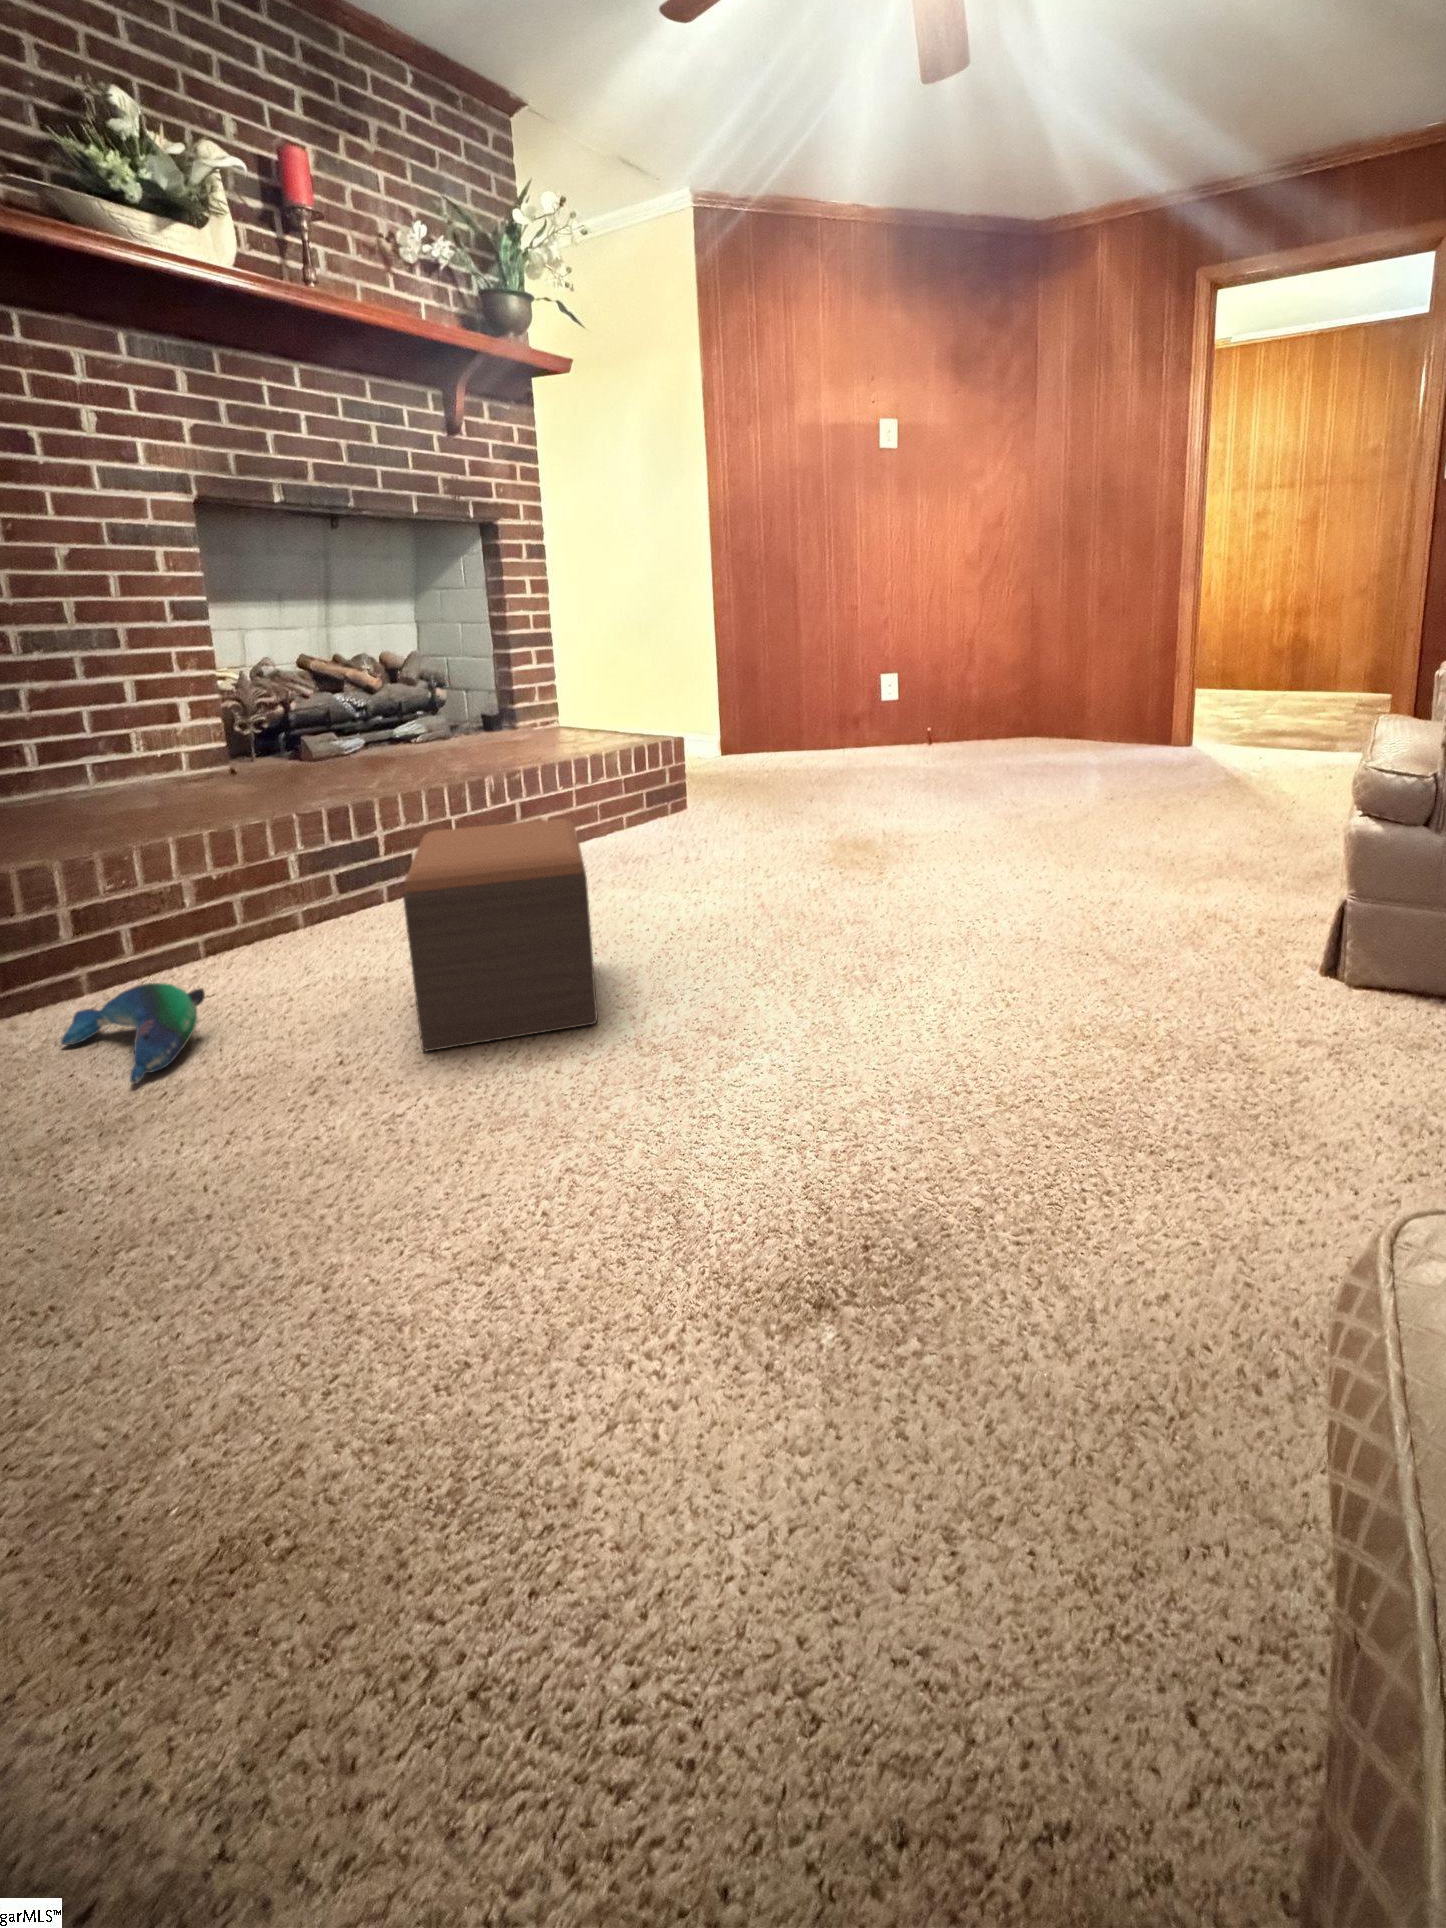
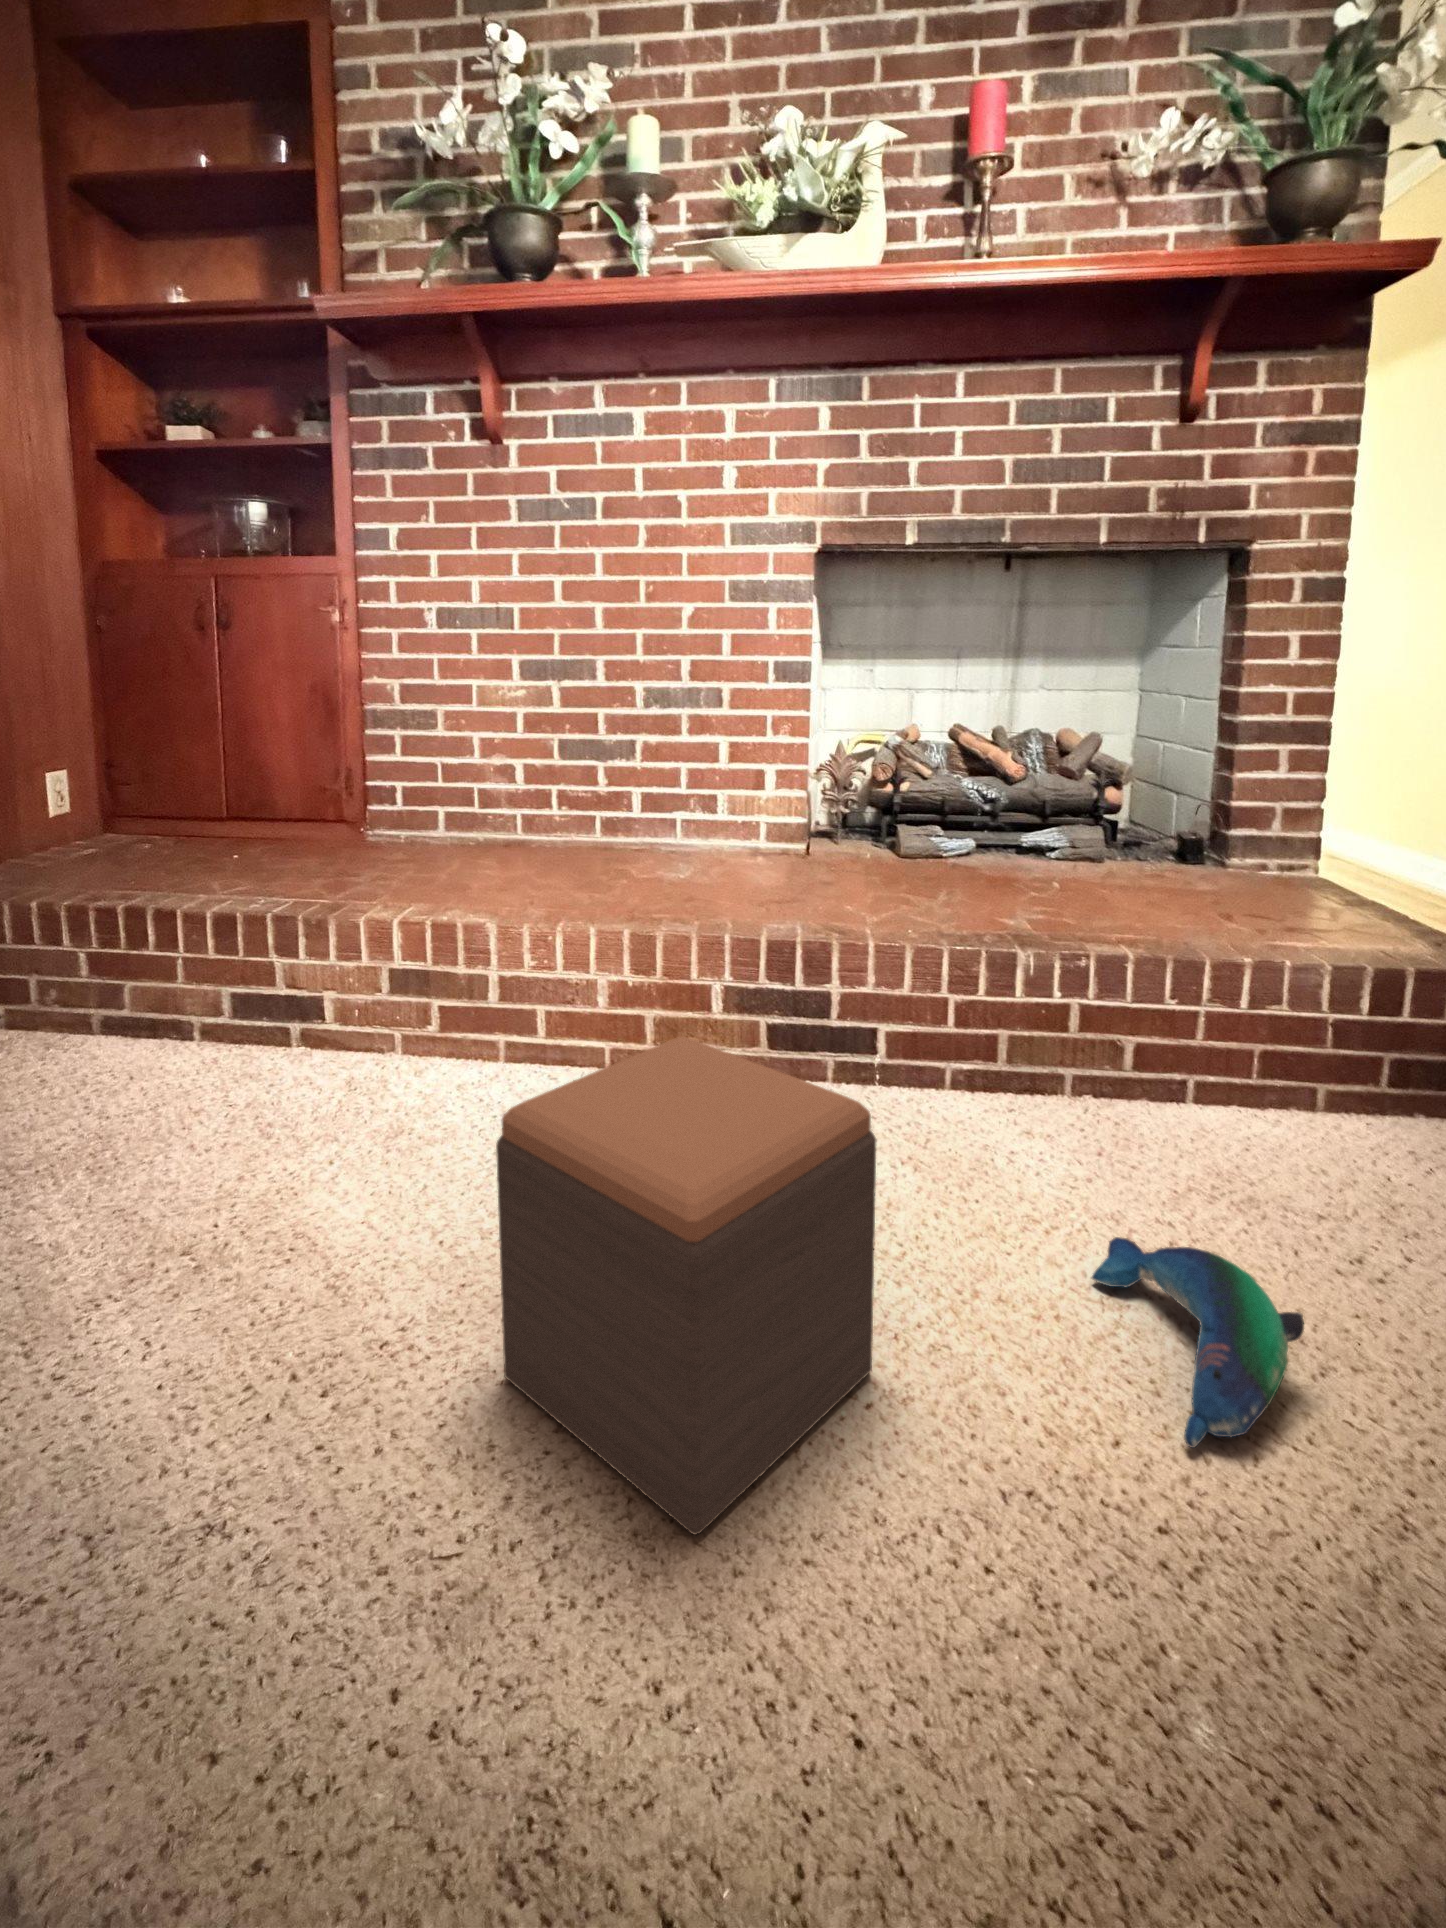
plush toy: present [61,983,205,1084] -> present [1092,1237,1304,1448]

